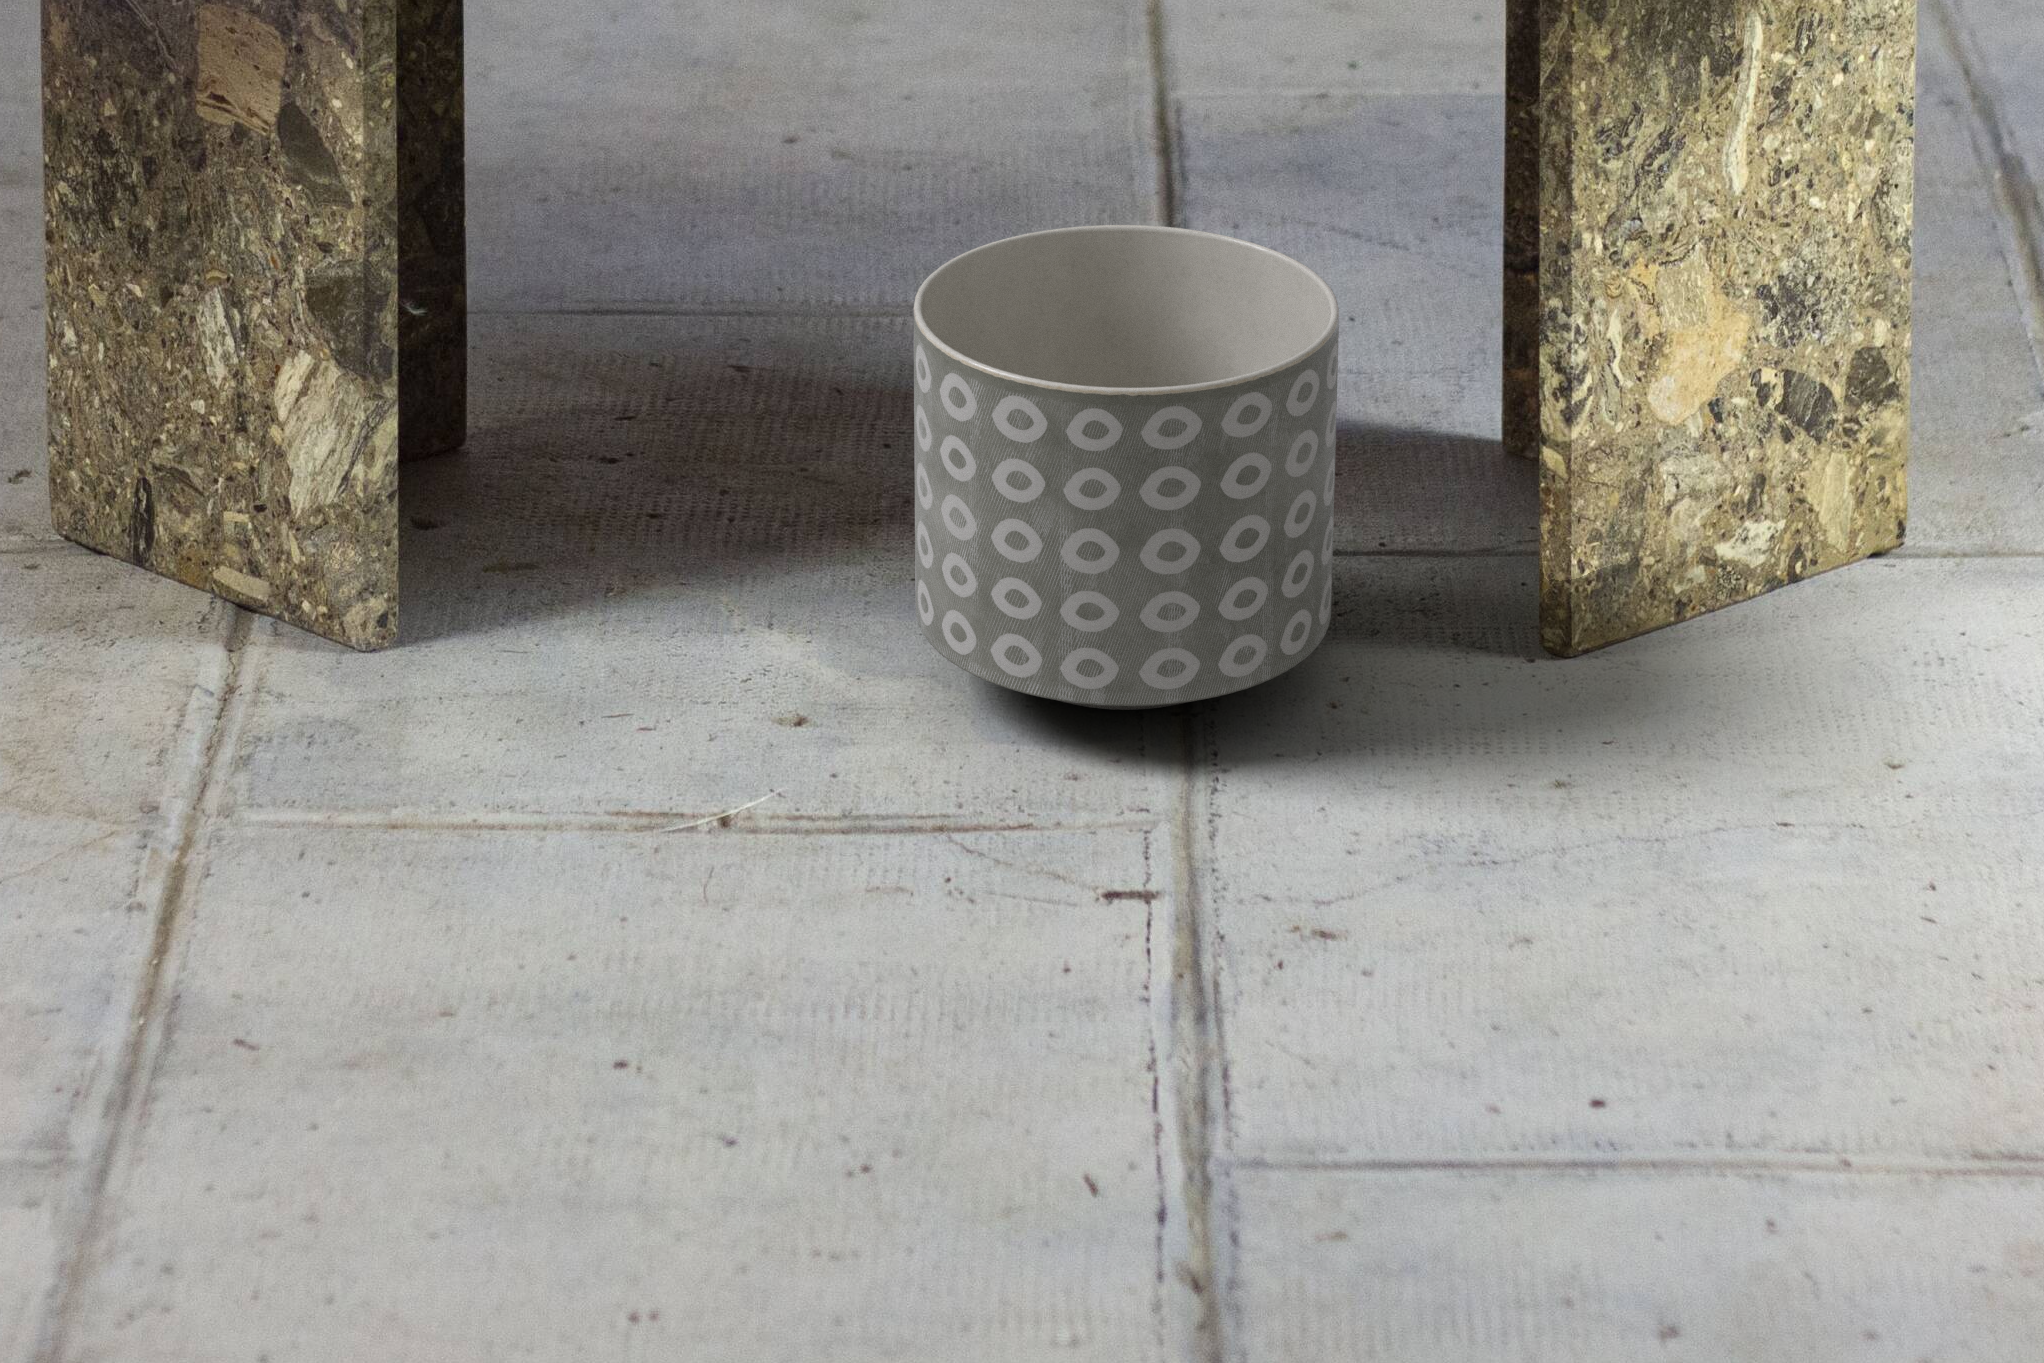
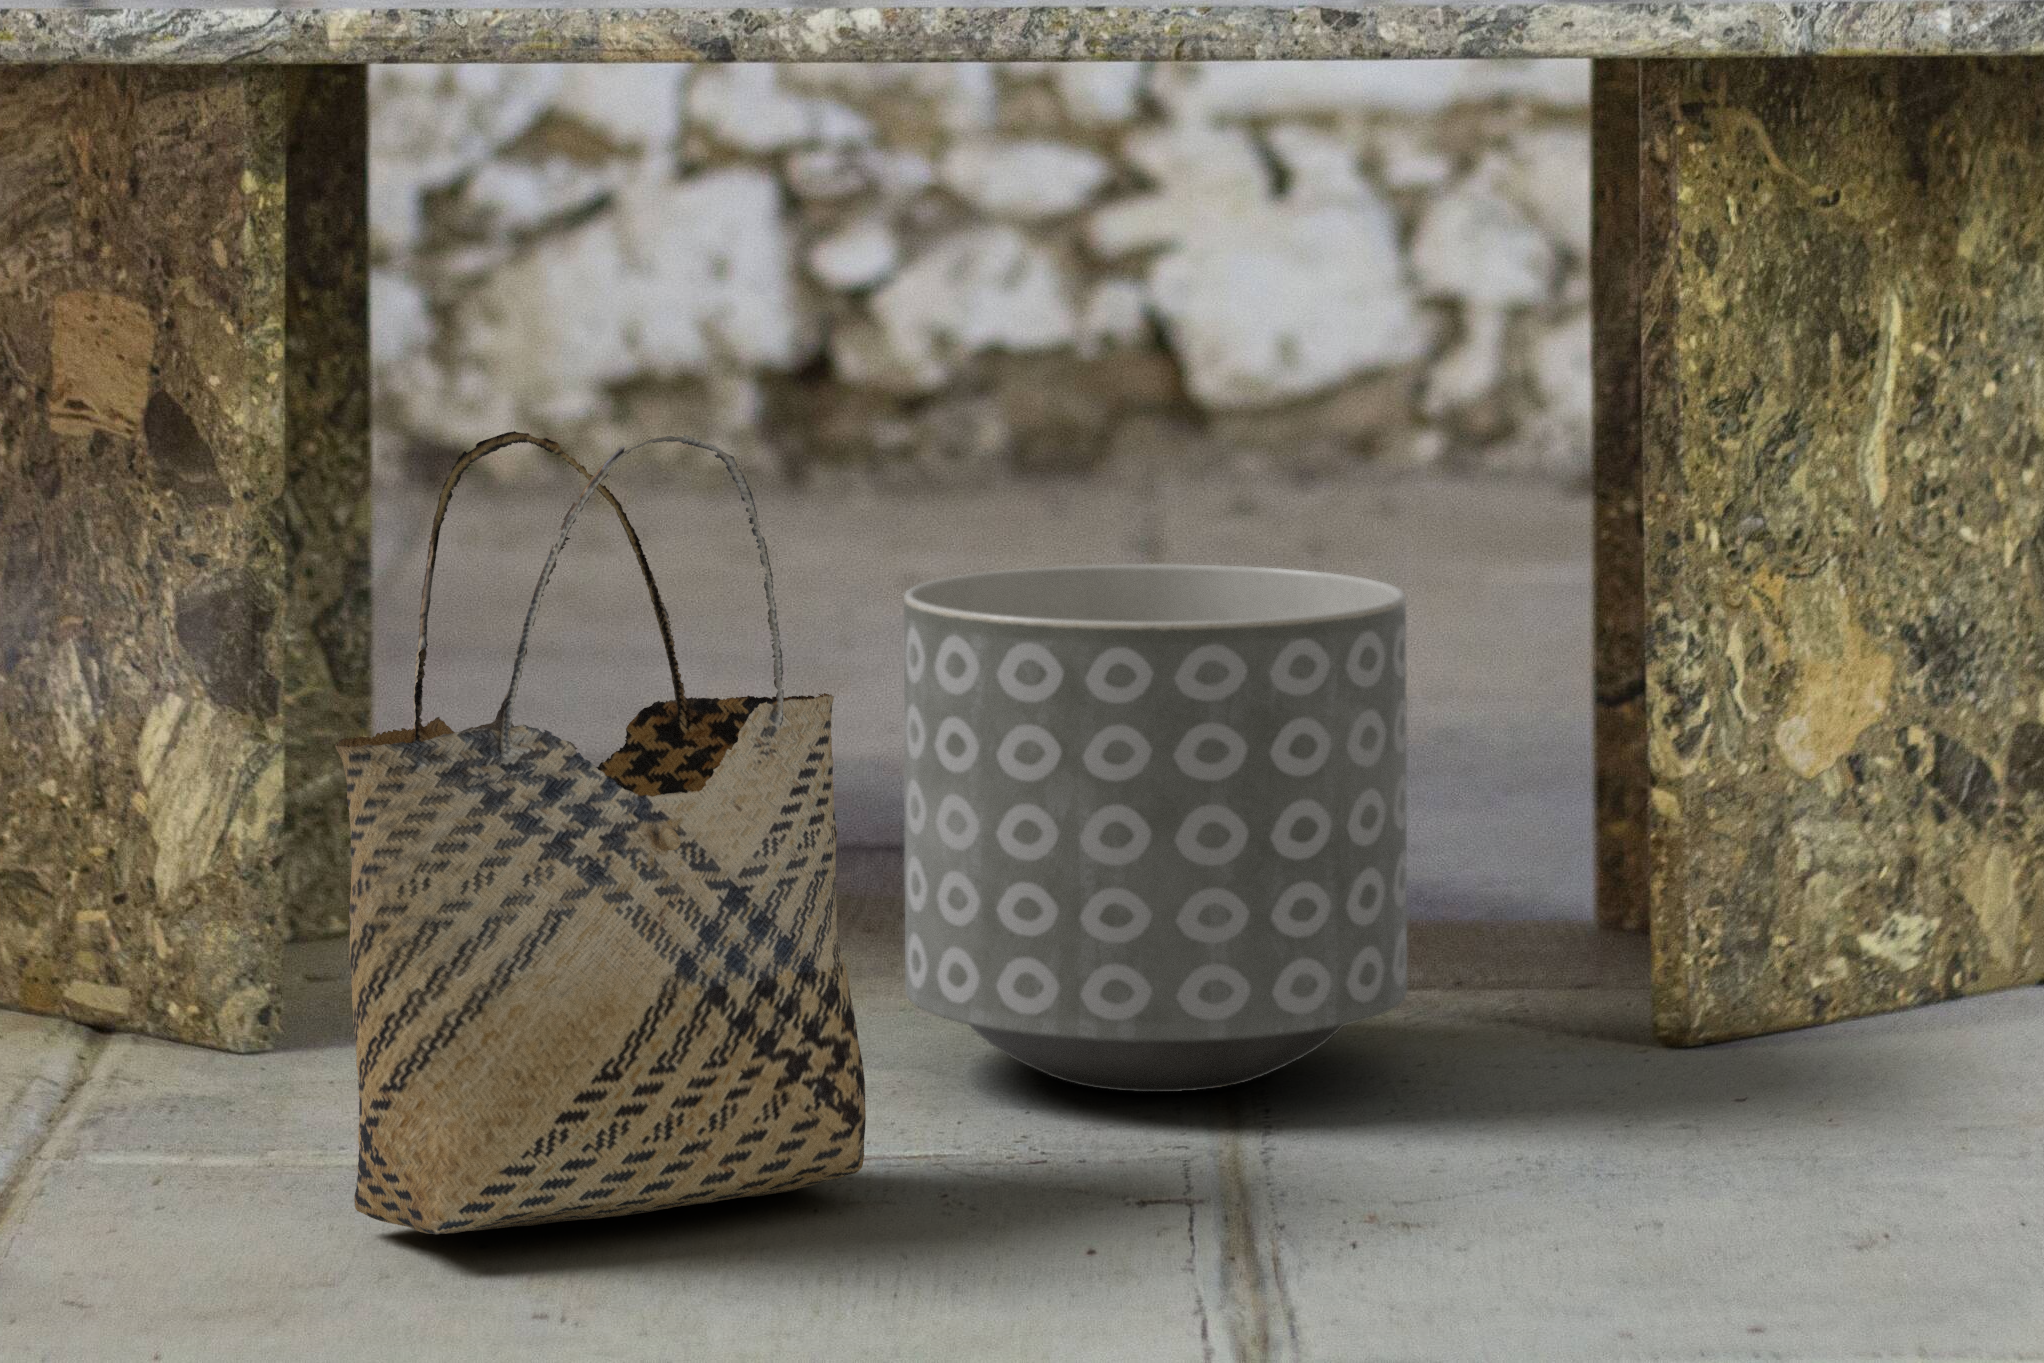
woven basket: none [440,284,882,980] -> present [336,431,866,1234]

